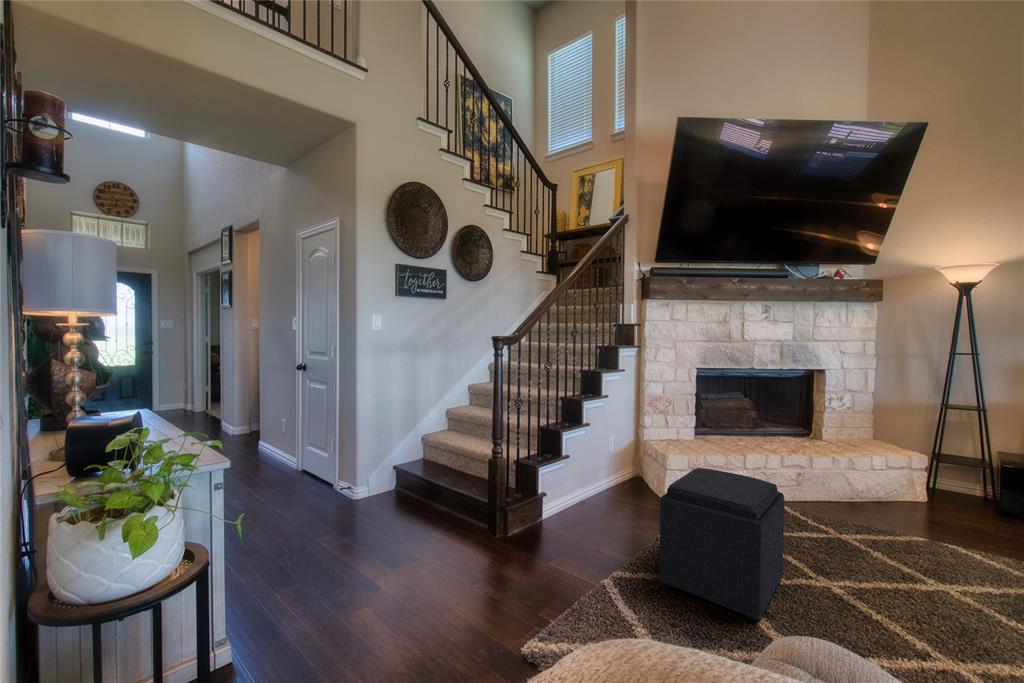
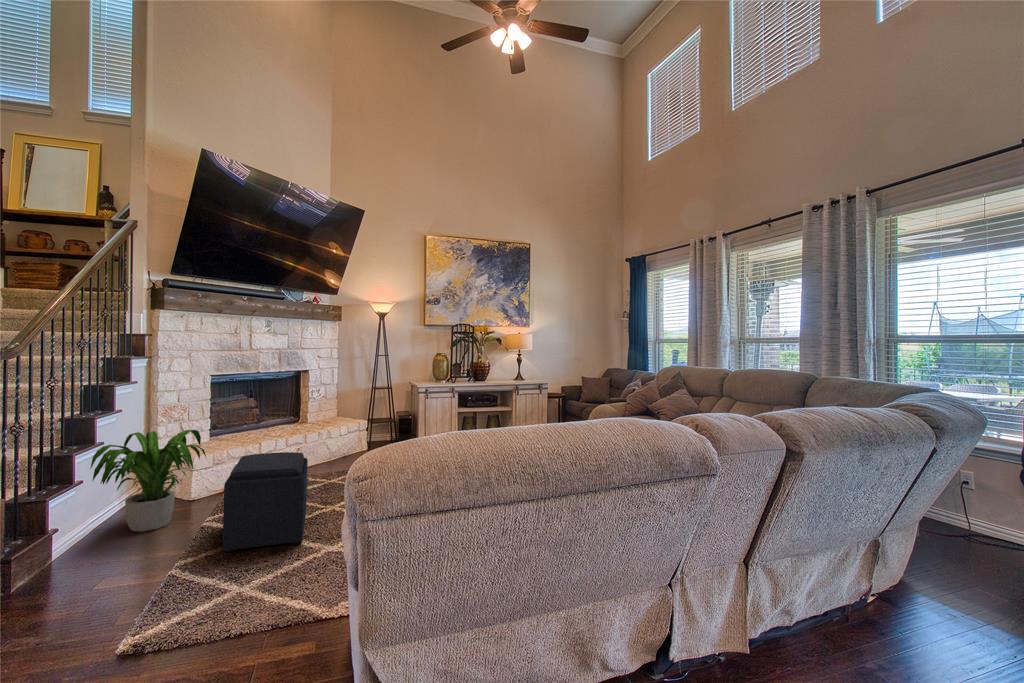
potted plant: none [573,418,669,522] -> present [91,430,206,532]

